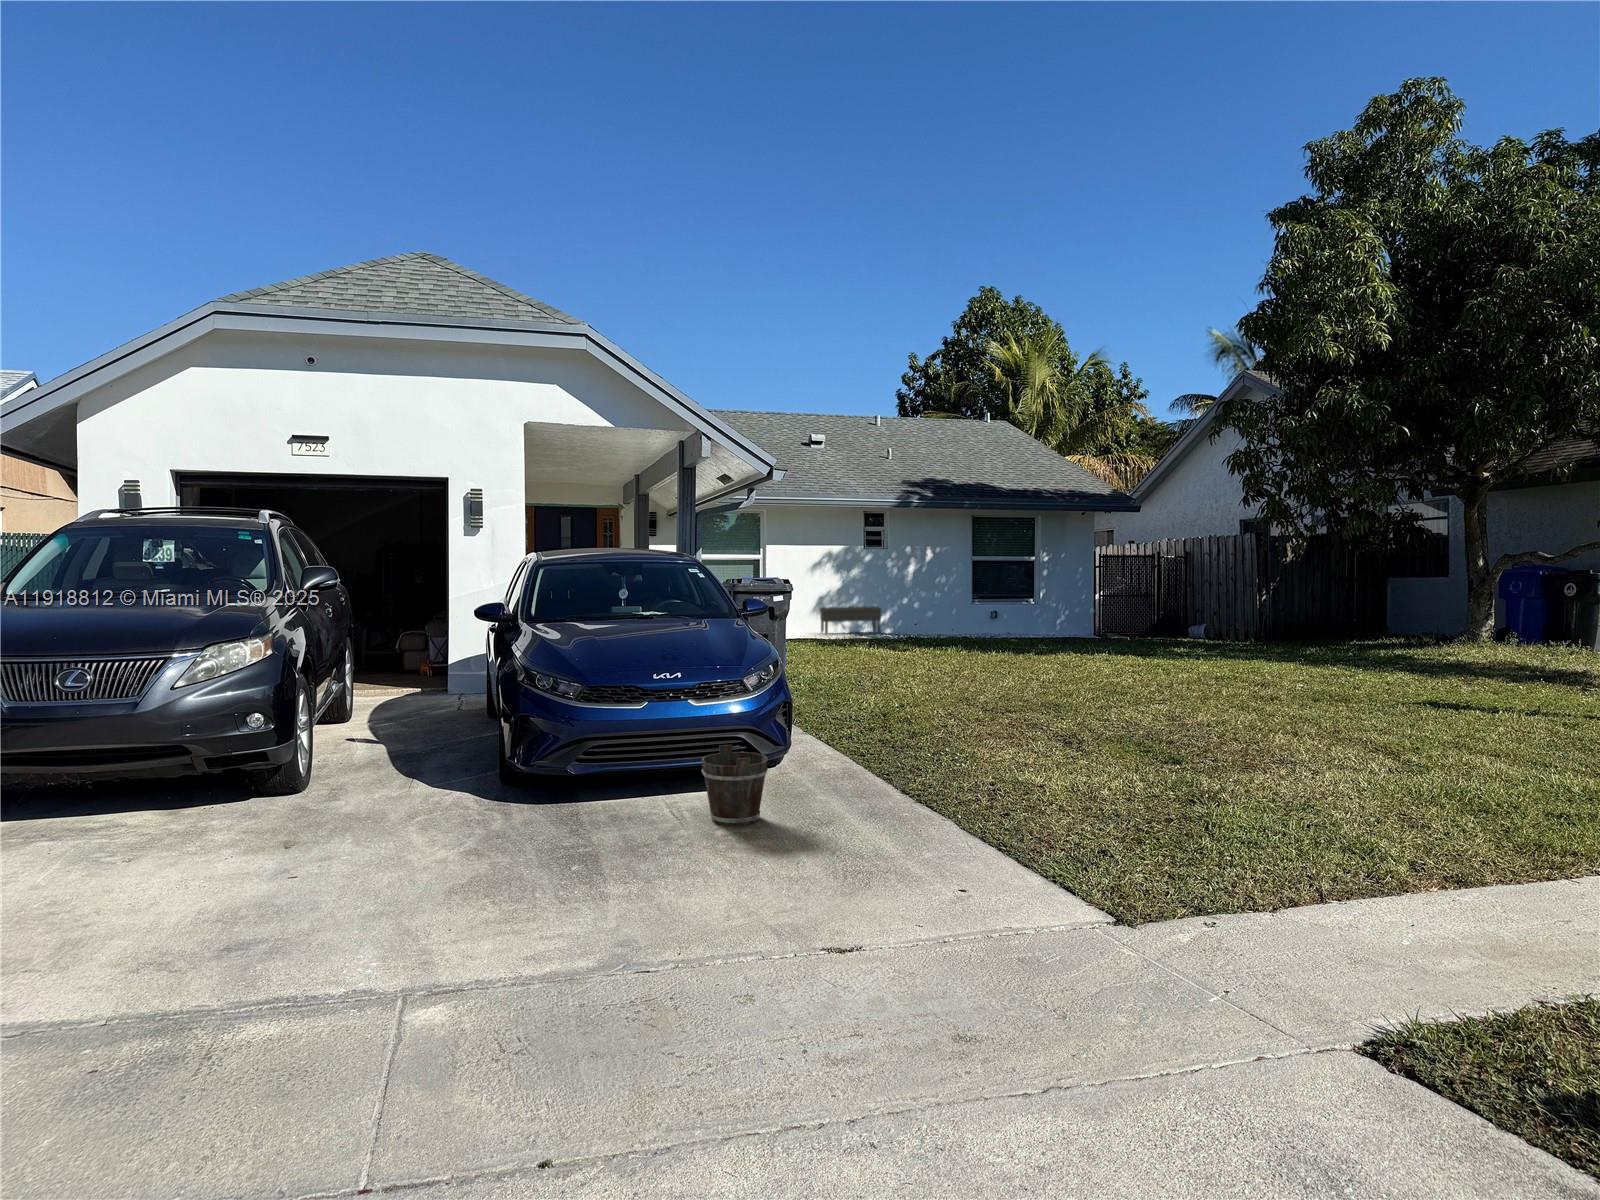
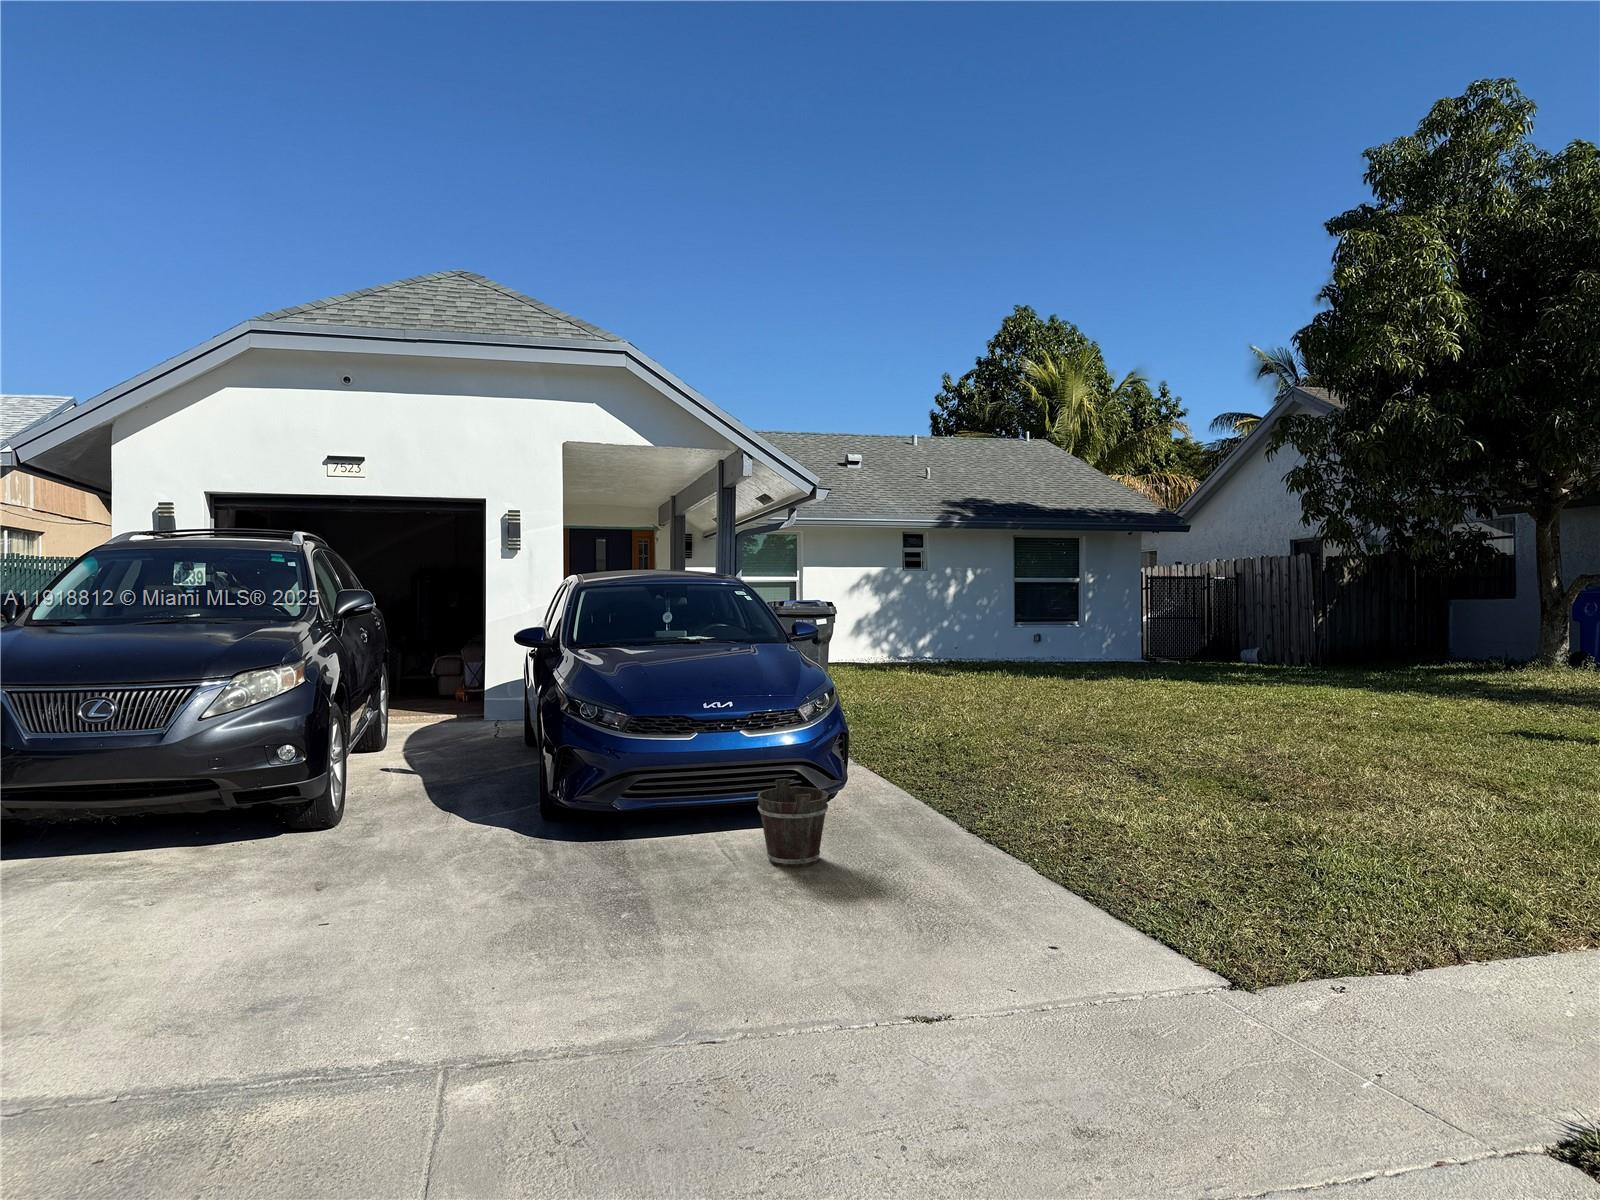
bench: present [820,606,881,634] -> none [859,629,922,658]

